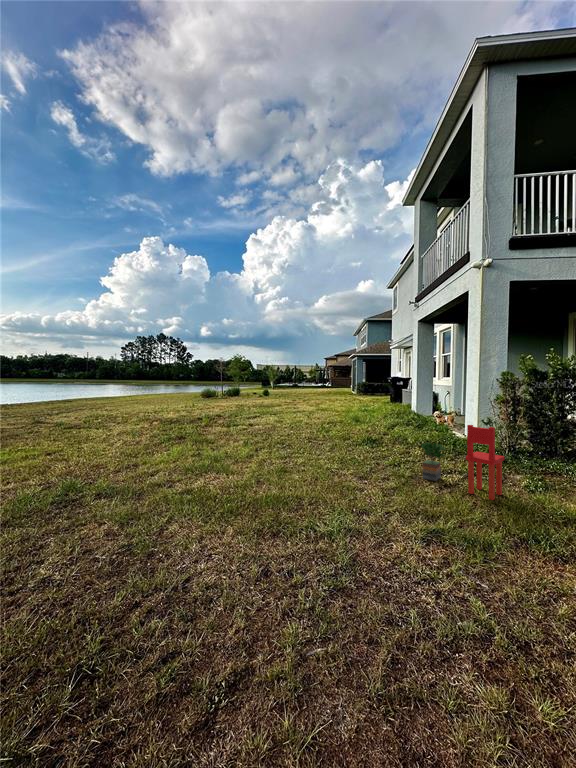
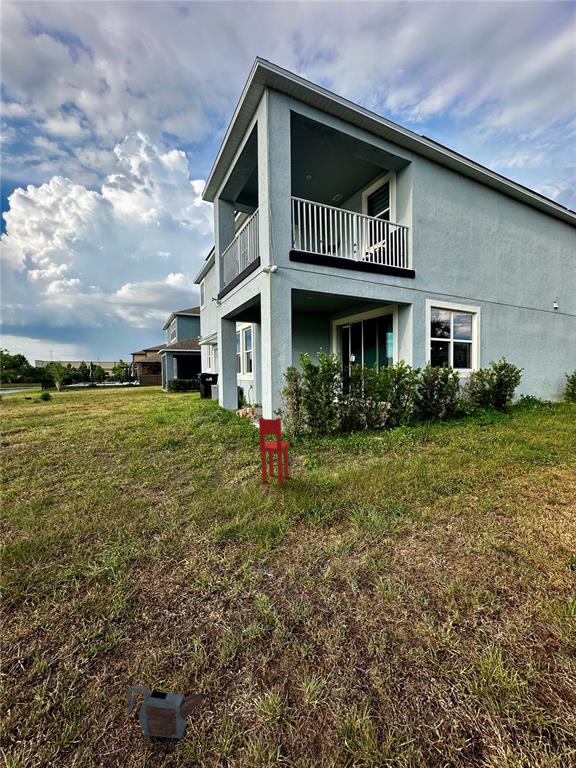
potted tree: present [422,443,445,481] -> none [220,438,243,475]
watering can: none [364,618,432,679] -> present [126,685,206,739]

